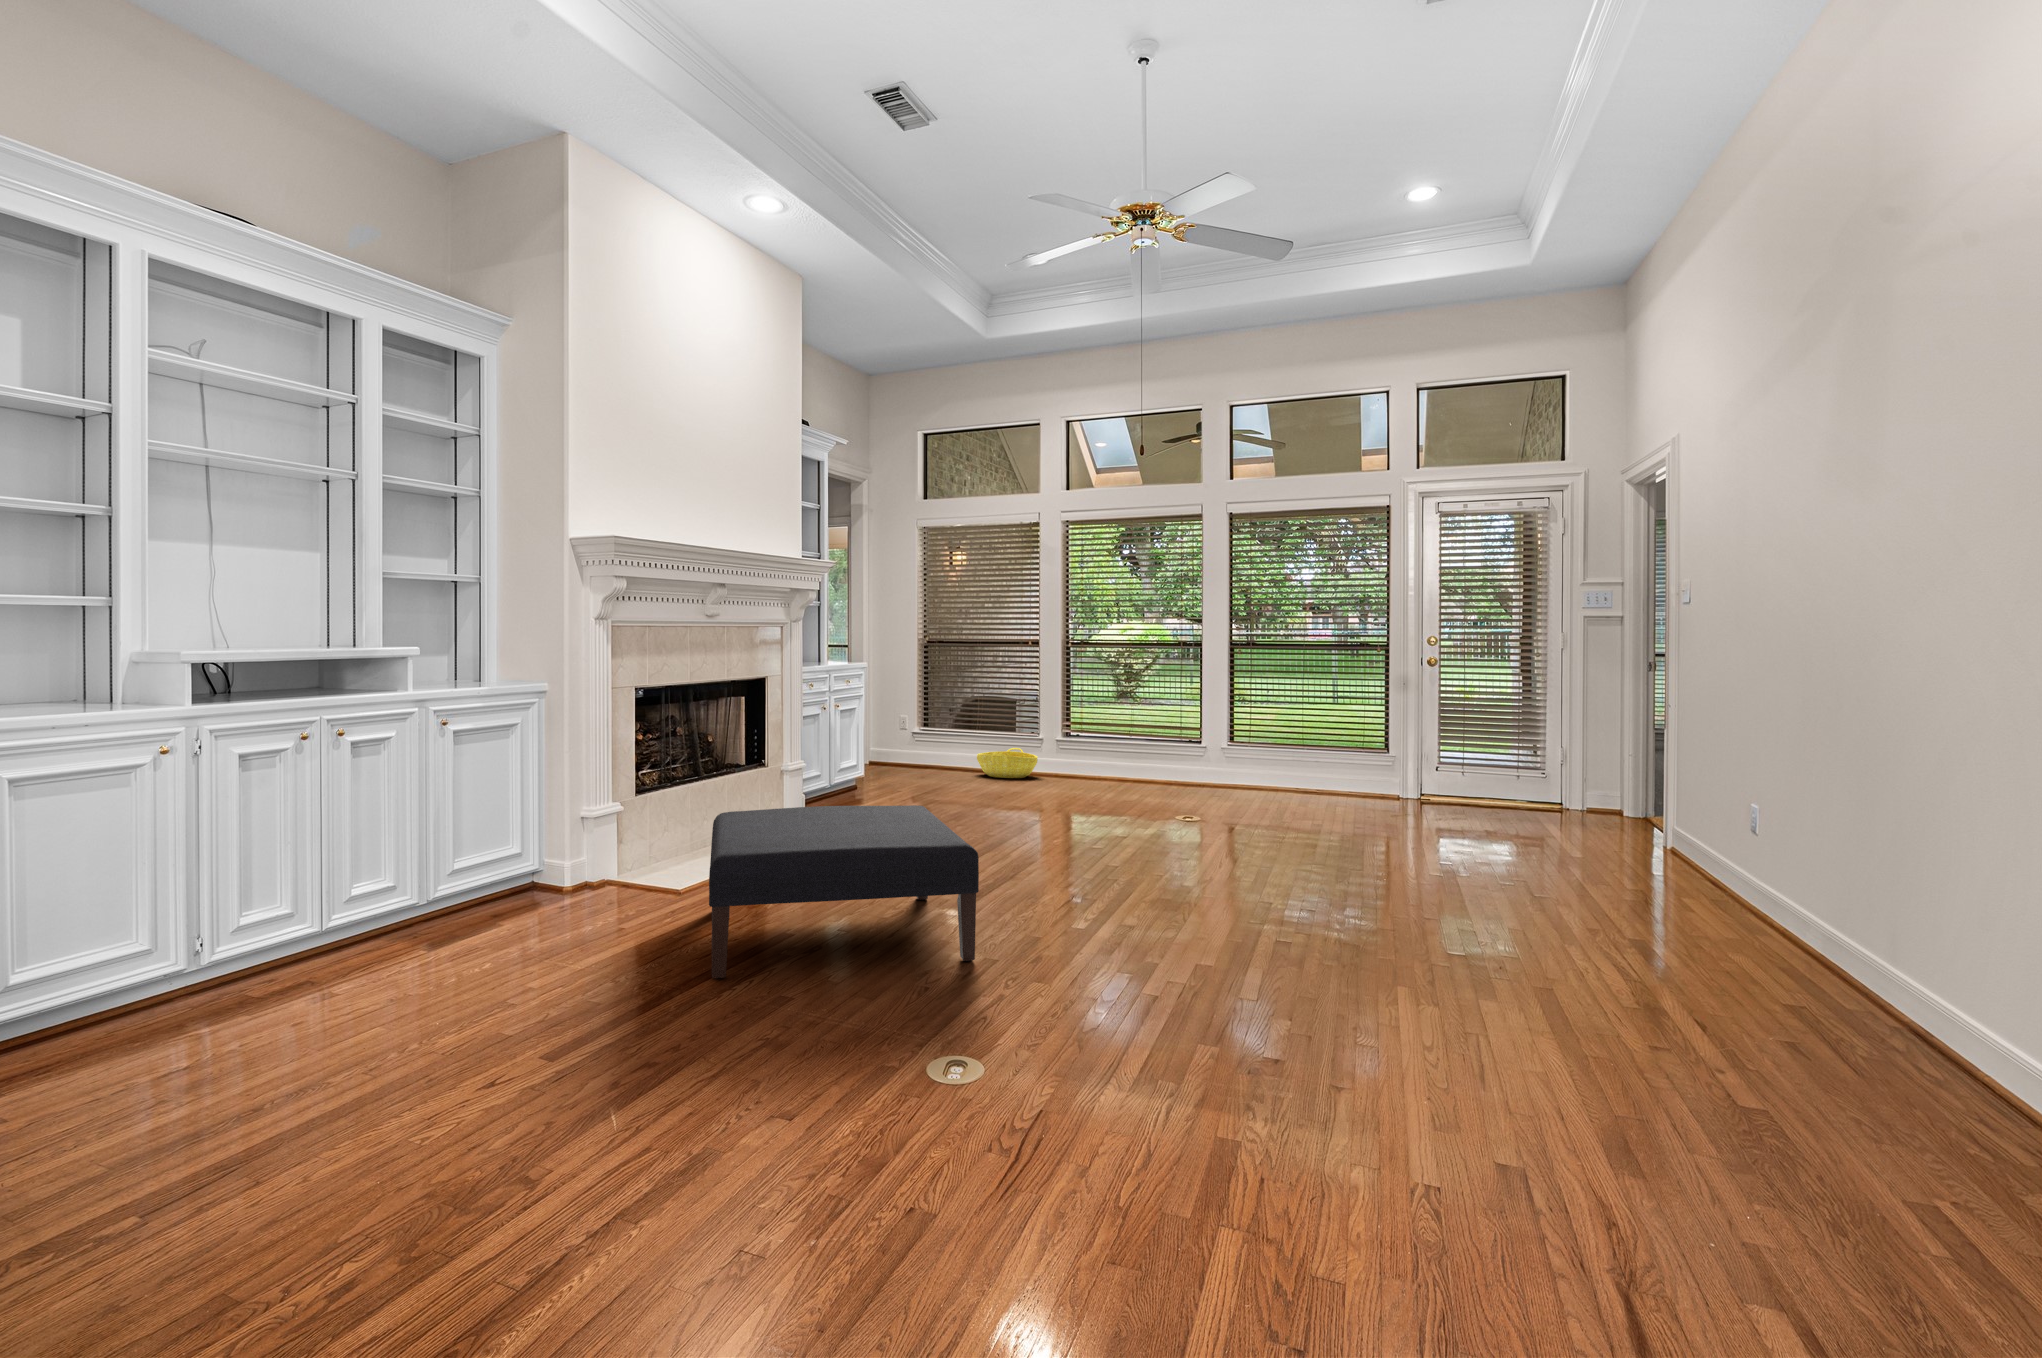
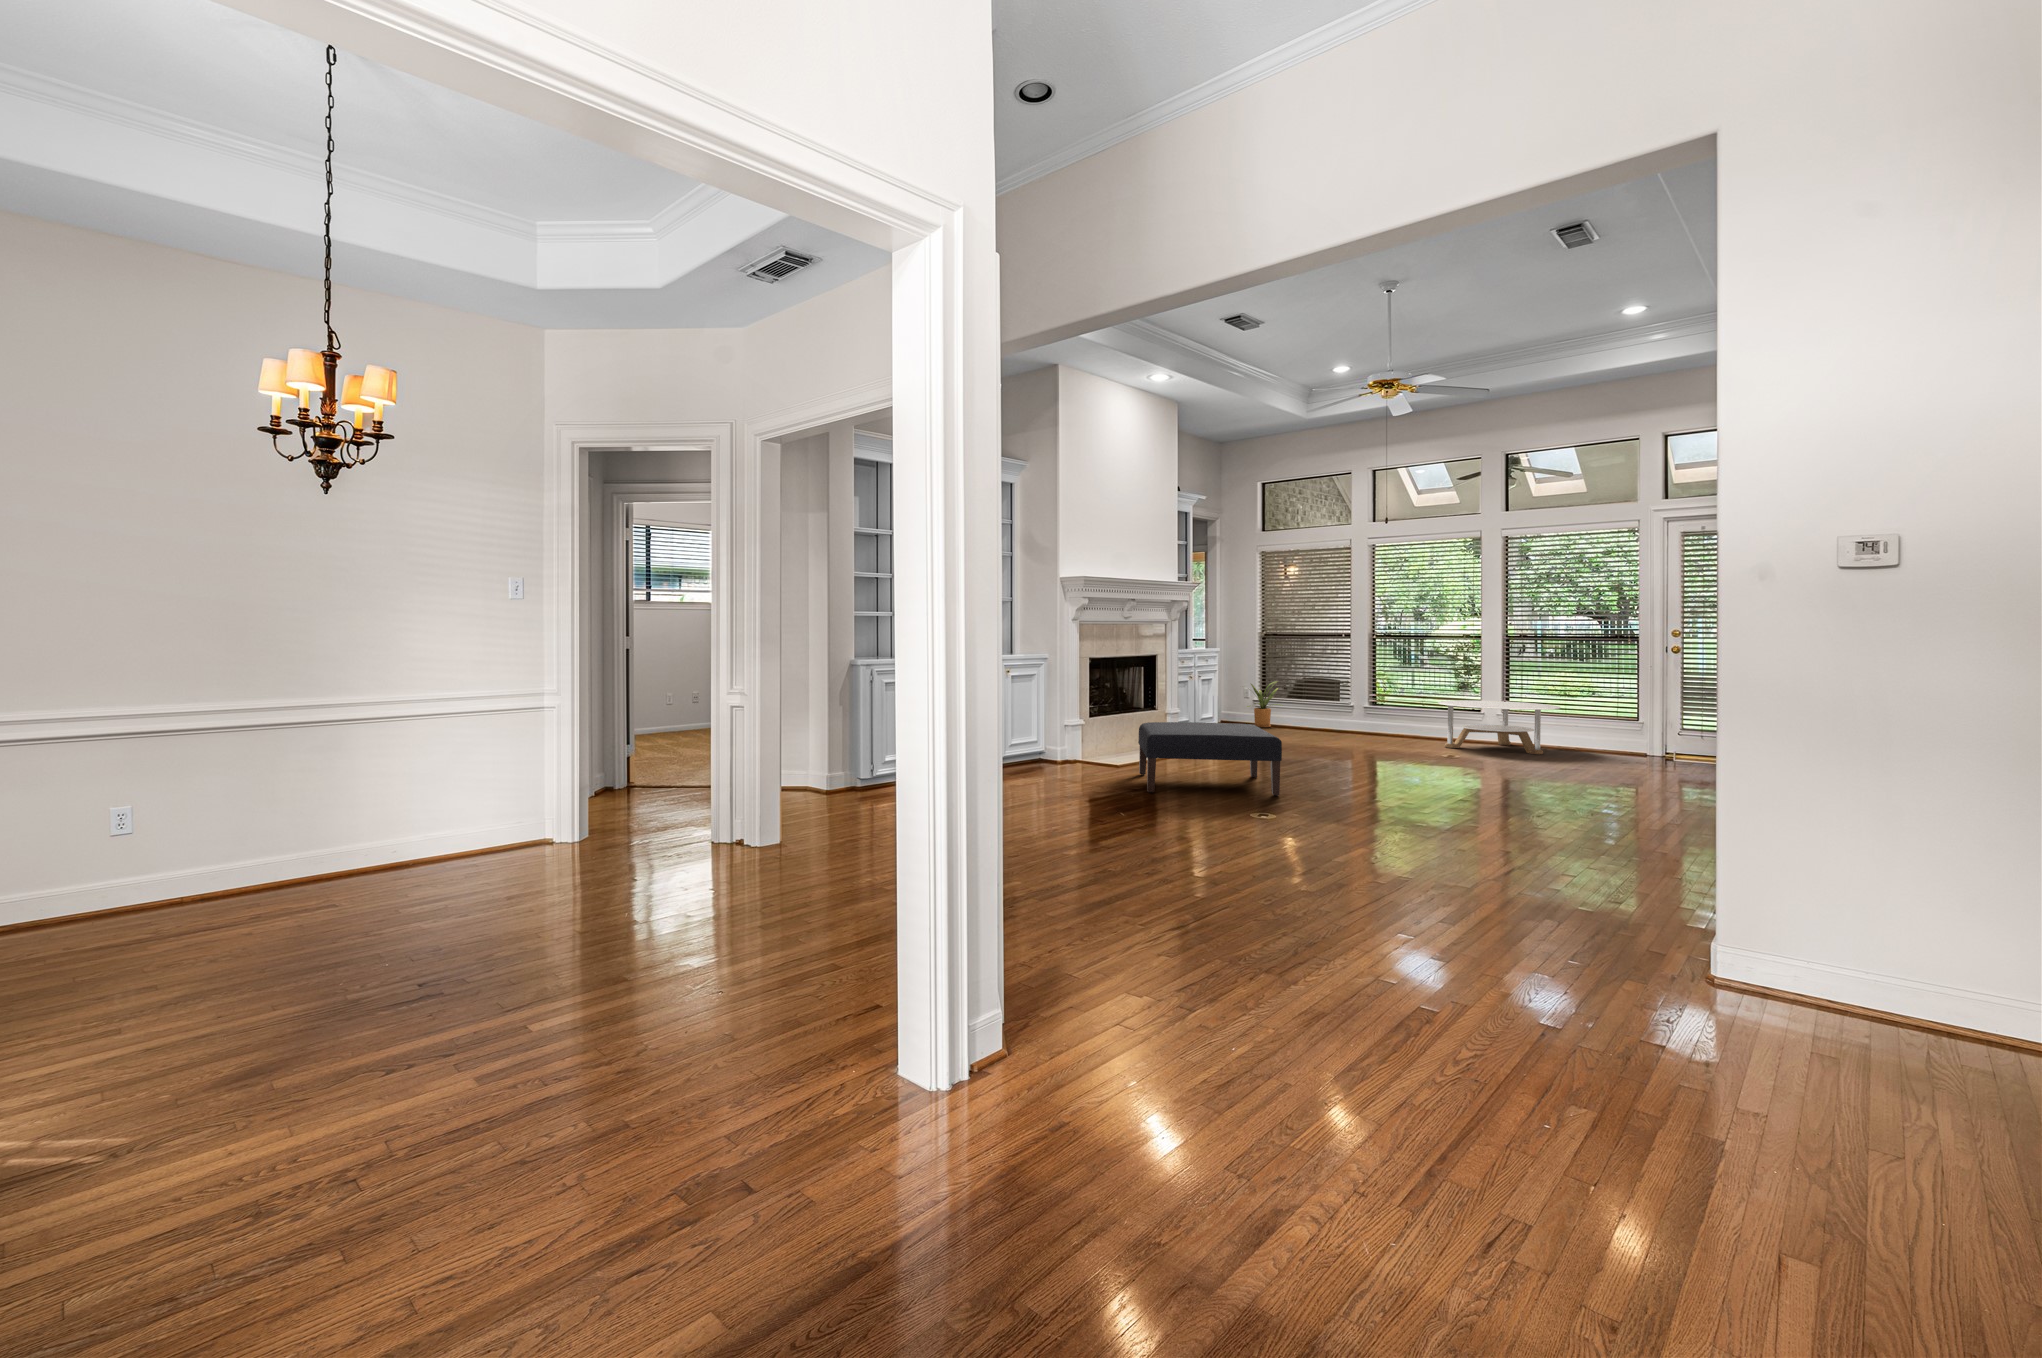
house plant: none [892,707,954,774] -> present [1247,681,1280,728]
round table: none [1160,731,1314,807] -> present [1438,700,1560,754]
basket: present [977,748,1038,778] -> none [1302,711,1348,732]

